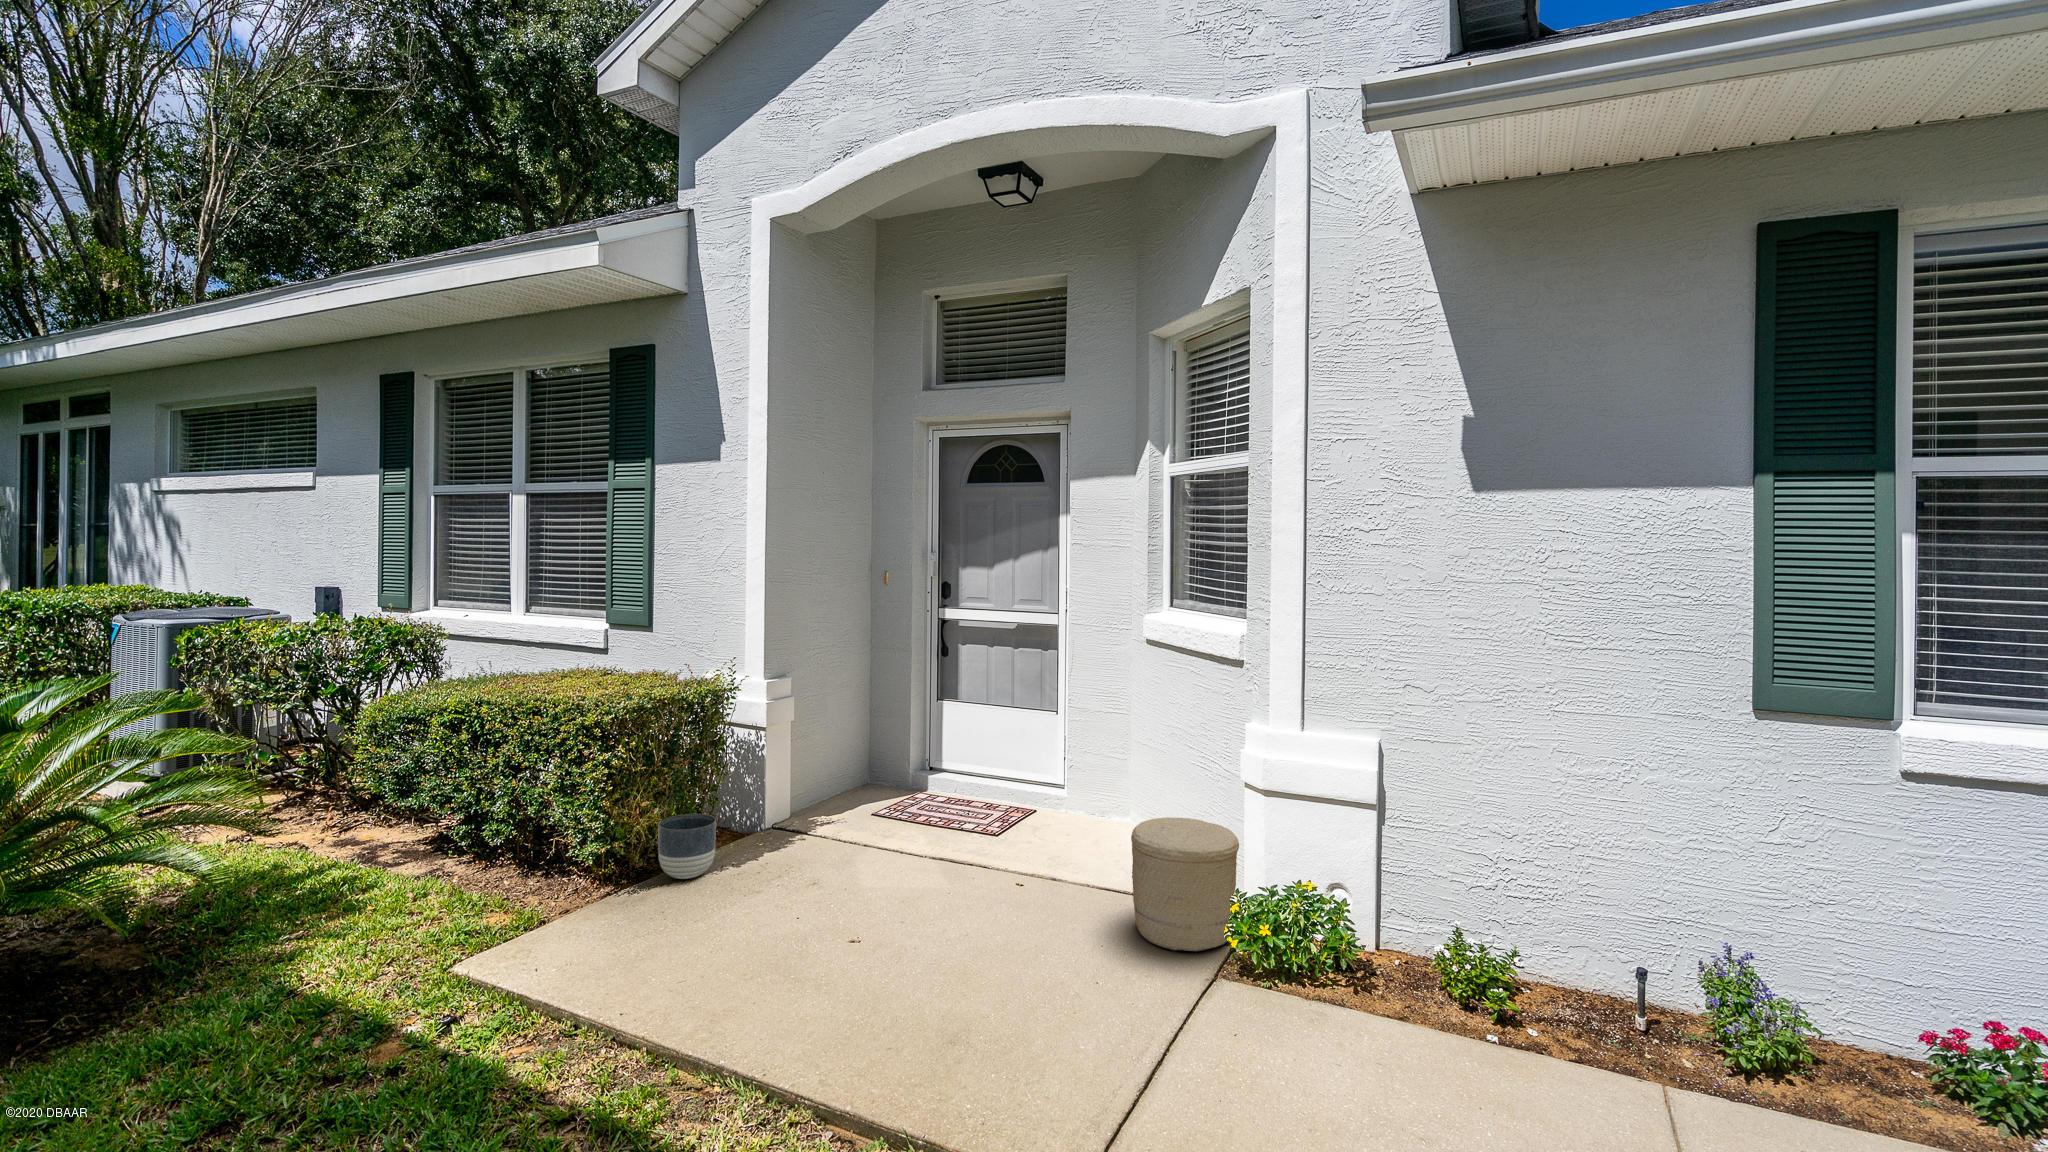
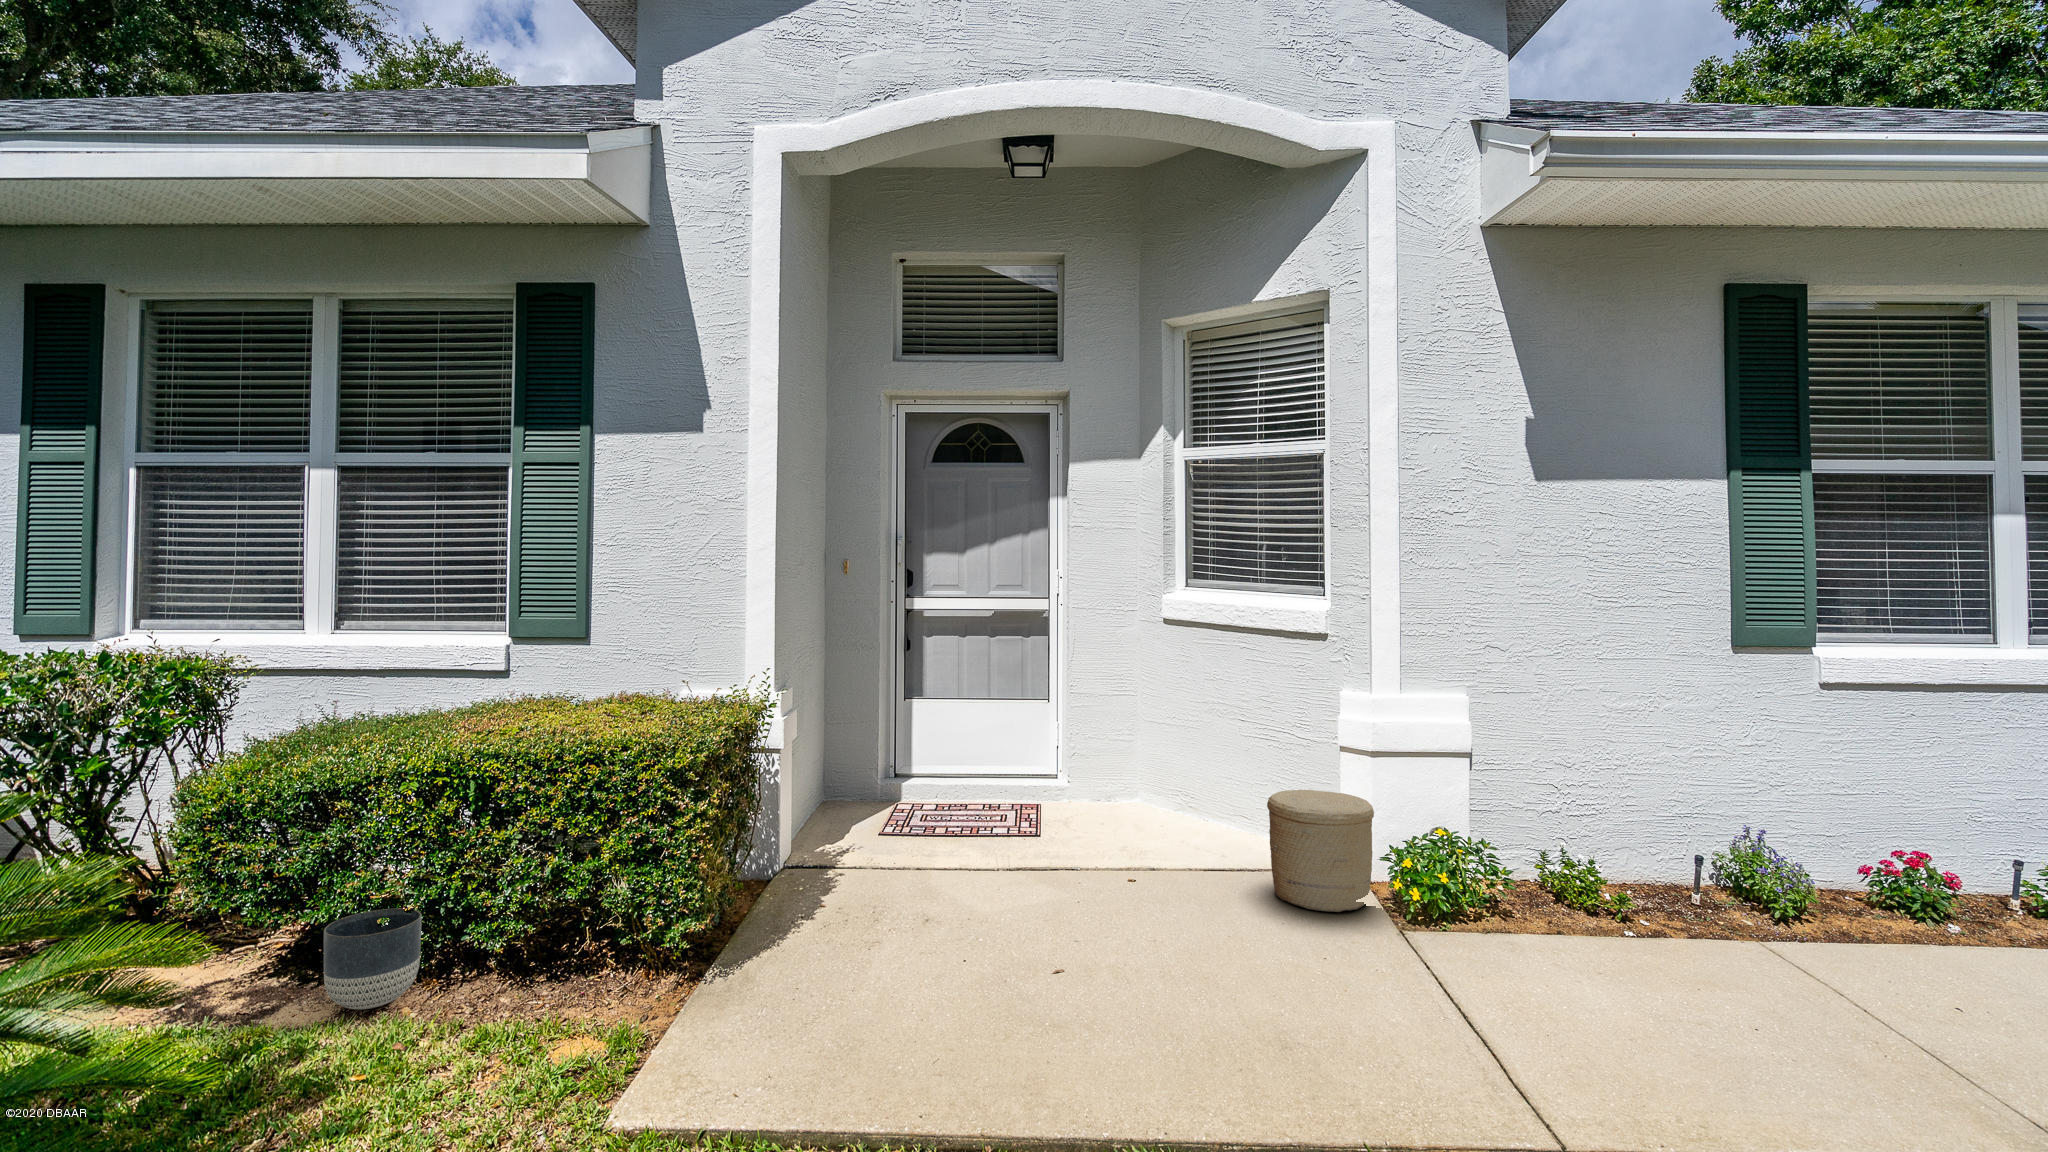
planter: present [658,814,716,879] -> present [324,908,421,1010]

